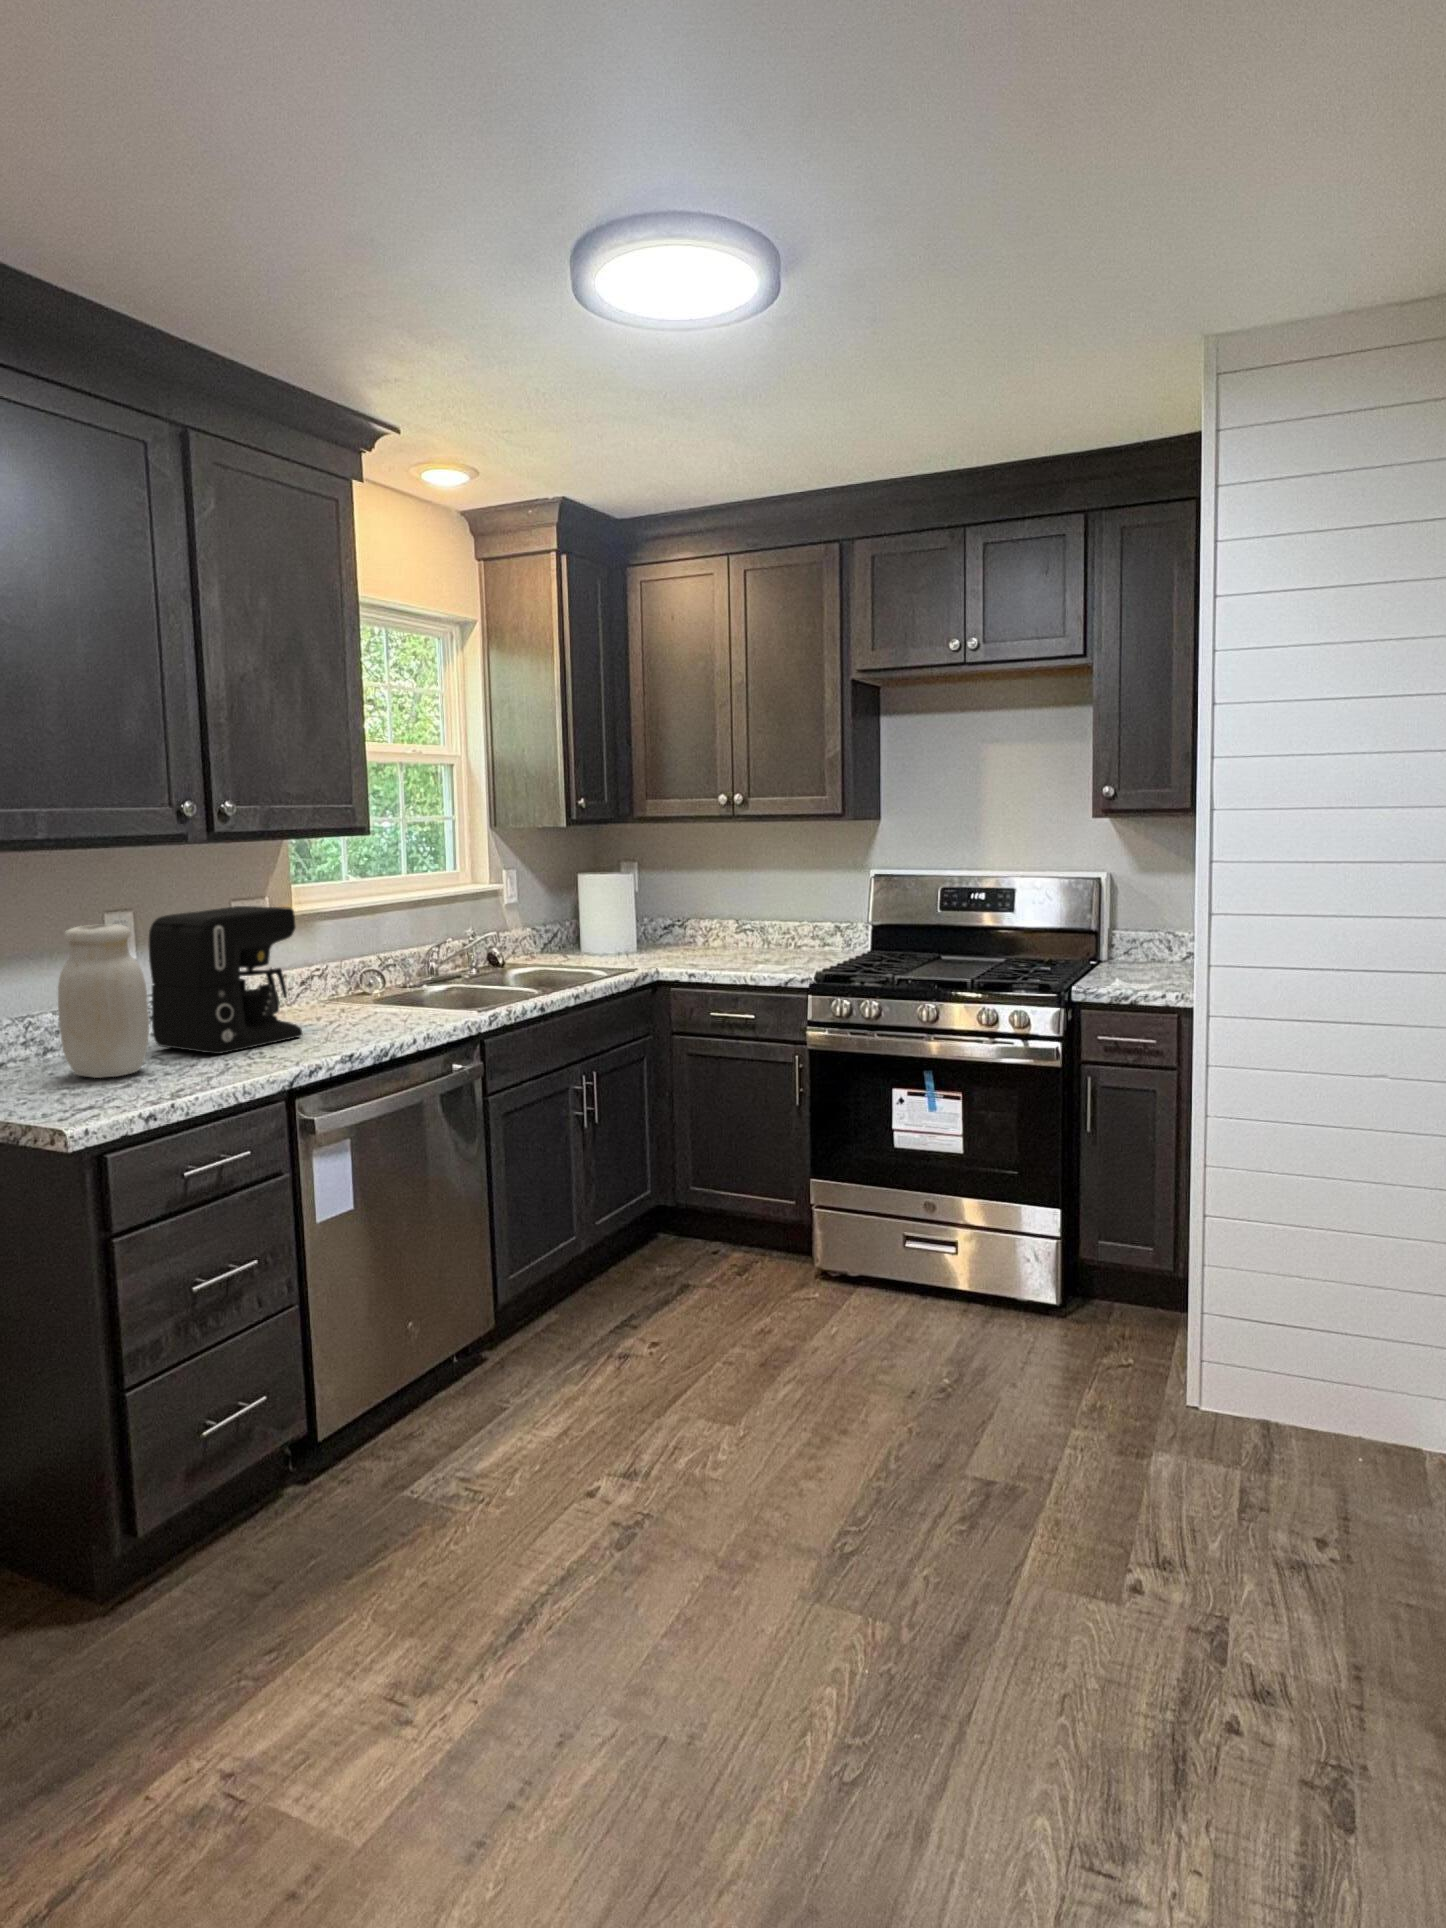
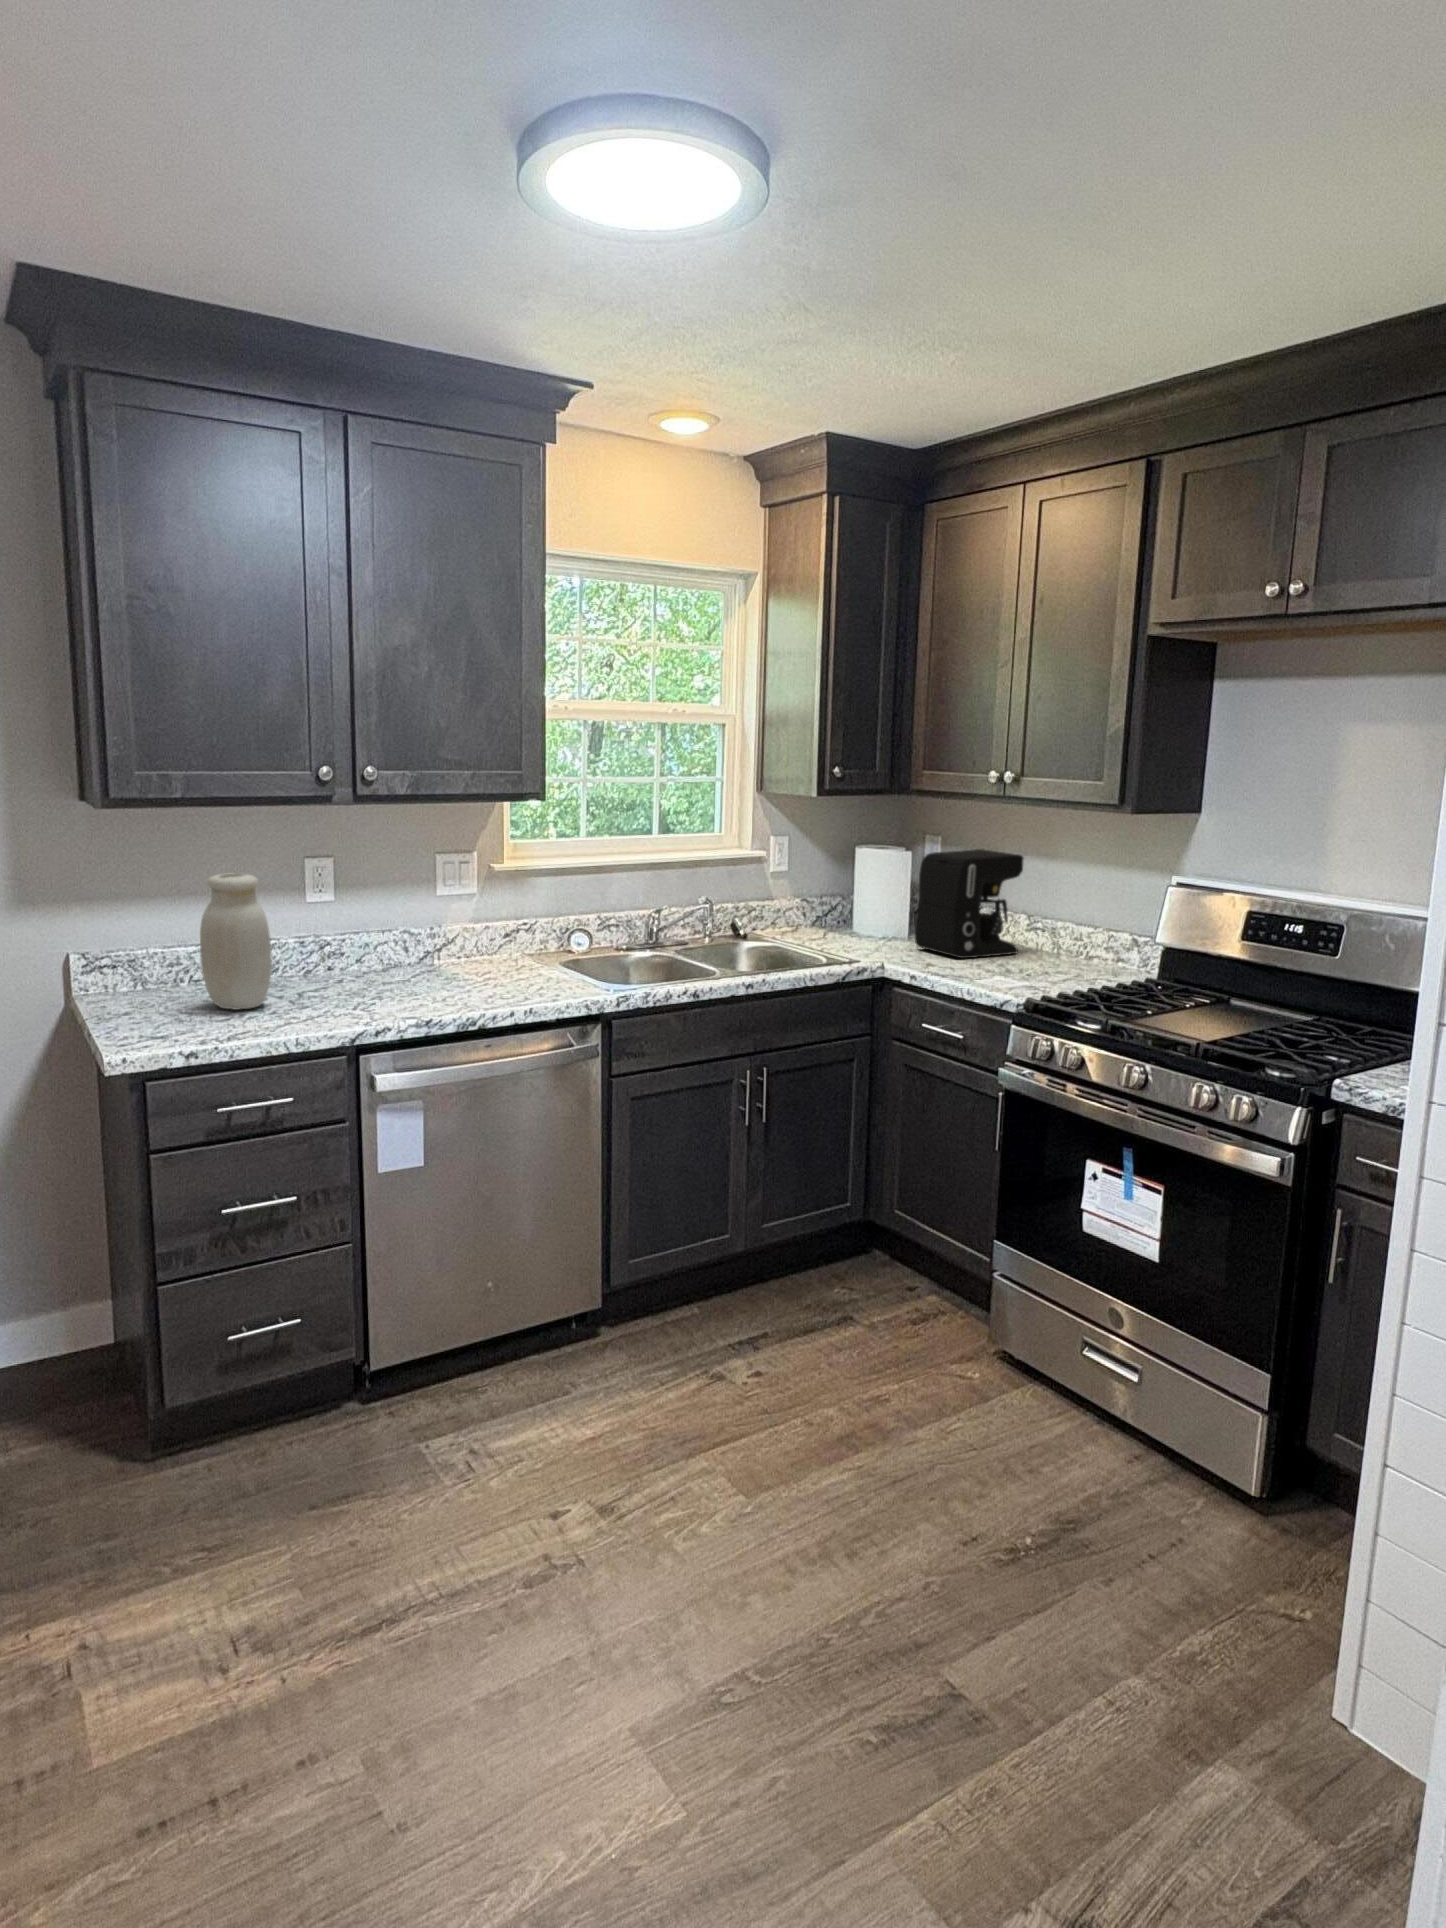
coffee maker: present [149,906,302,1054] -> present [915,849,1023,958]

